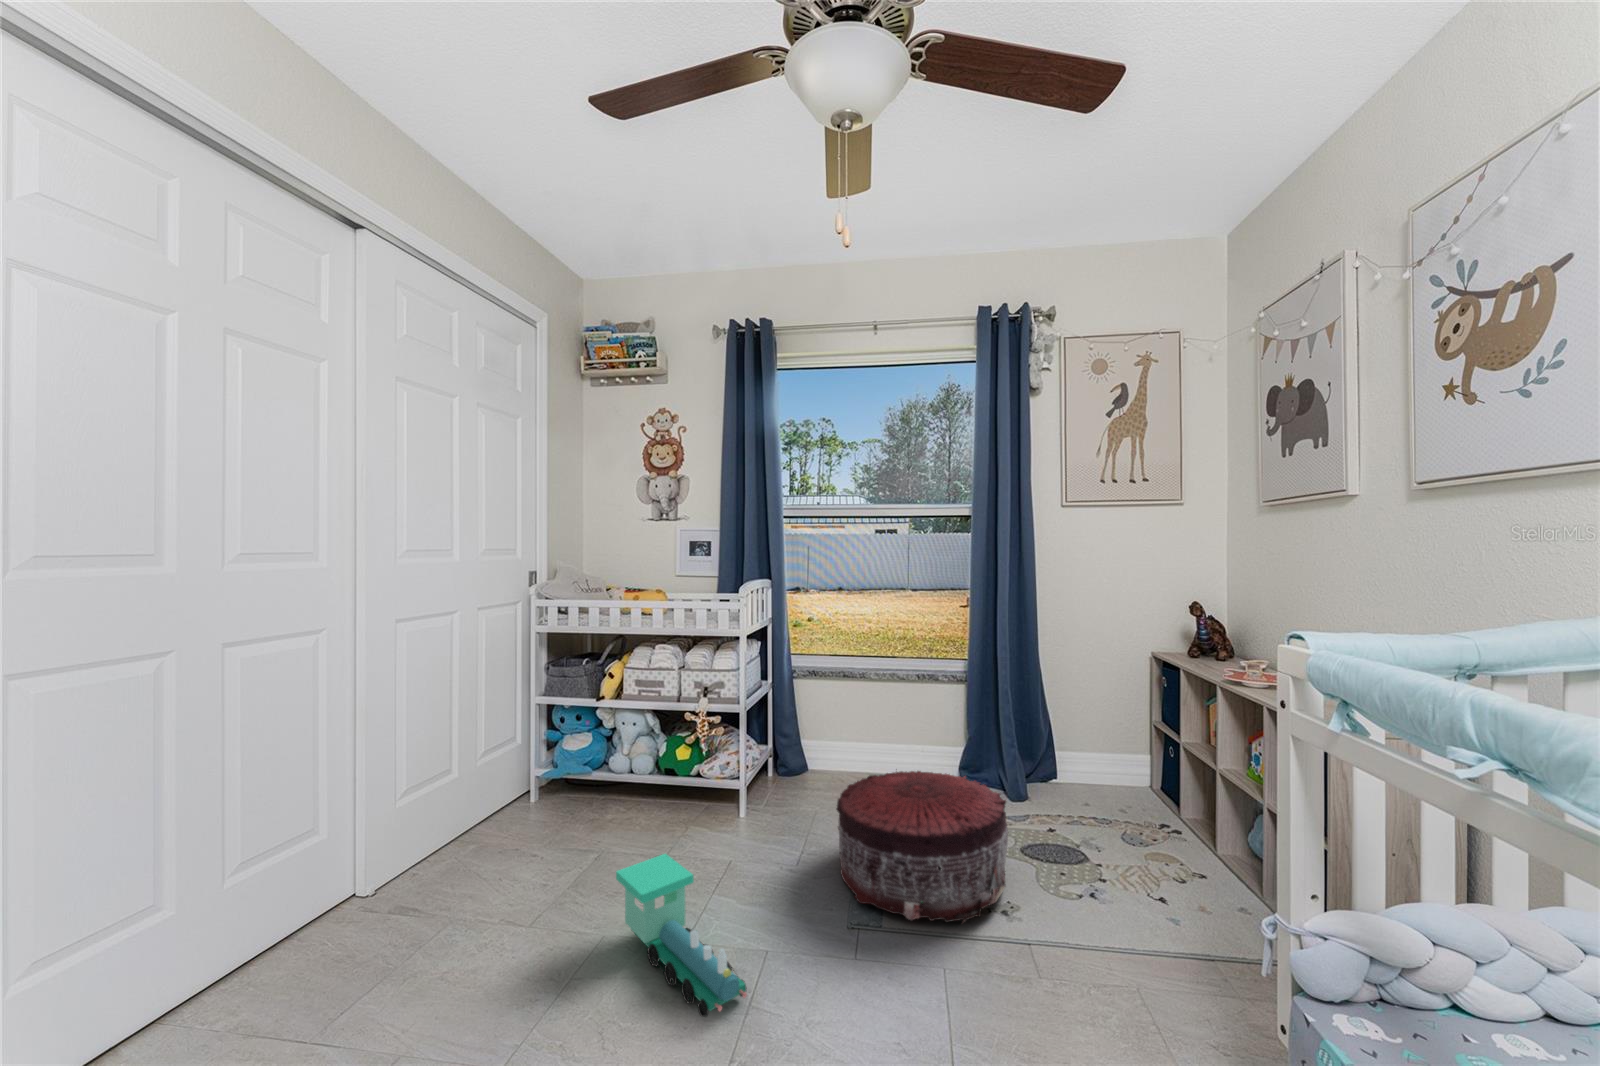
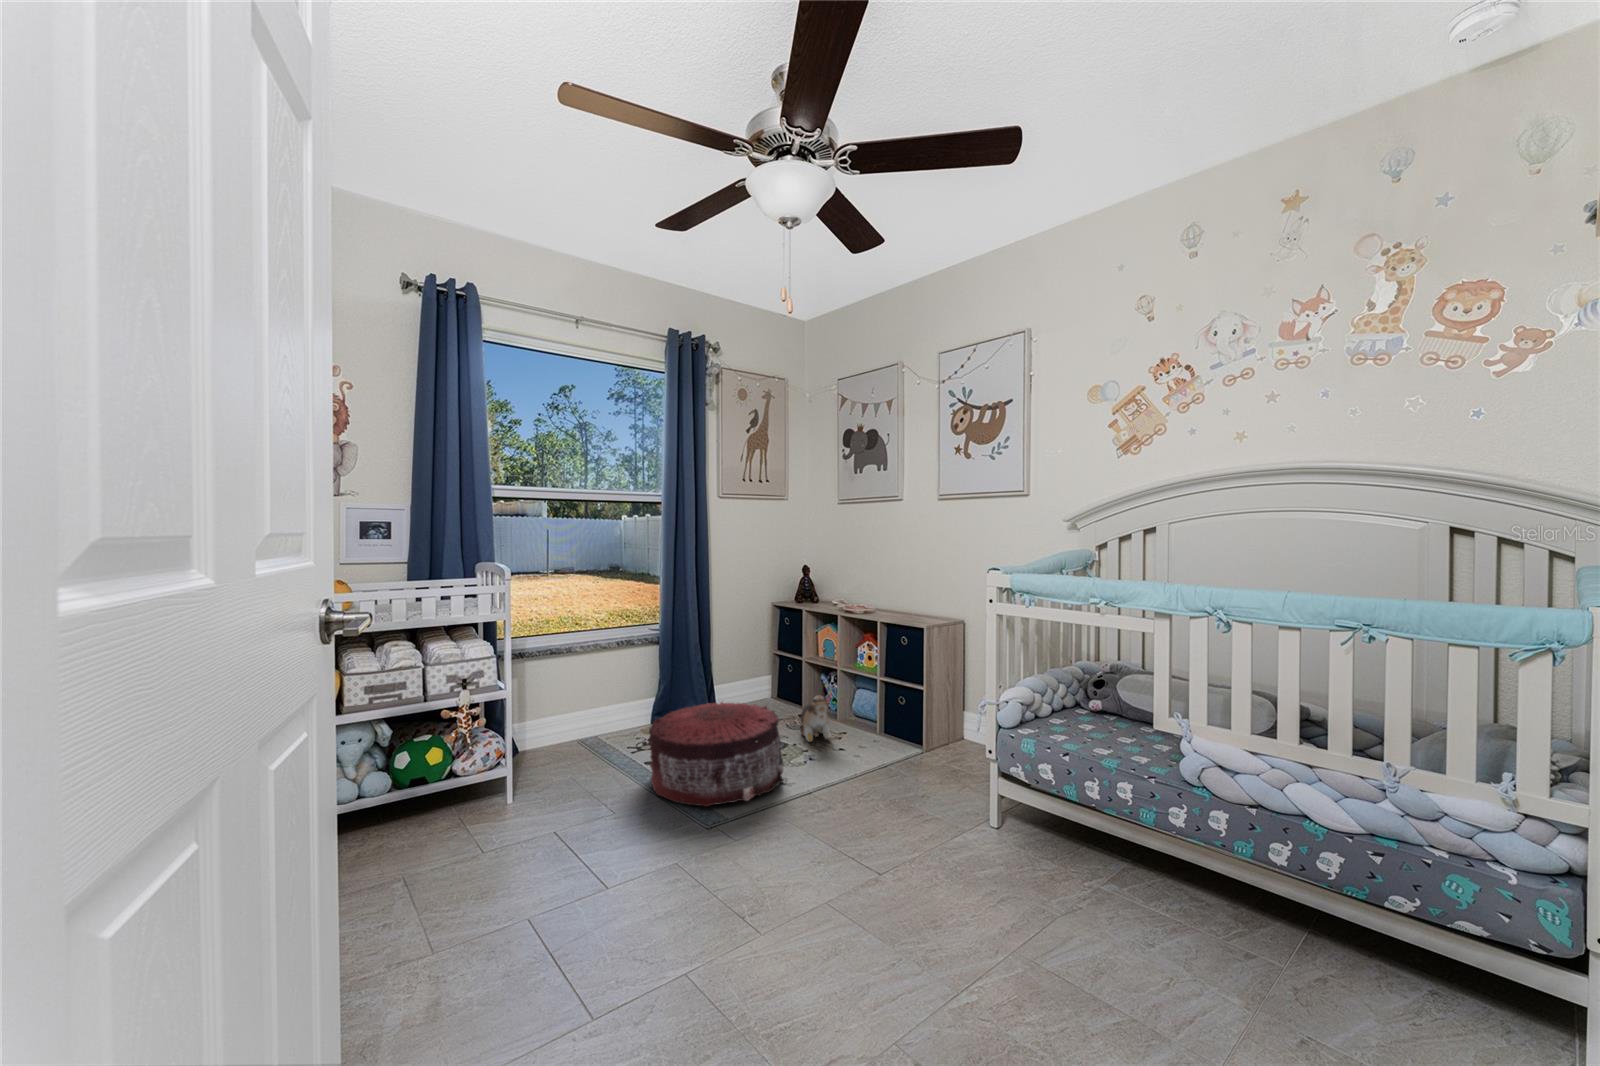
plush toy: none [1099,810,1162,886] -> present [800,695,830,742]
toy train: present [616,854,747,1017] -> none [558,819,725,906]

